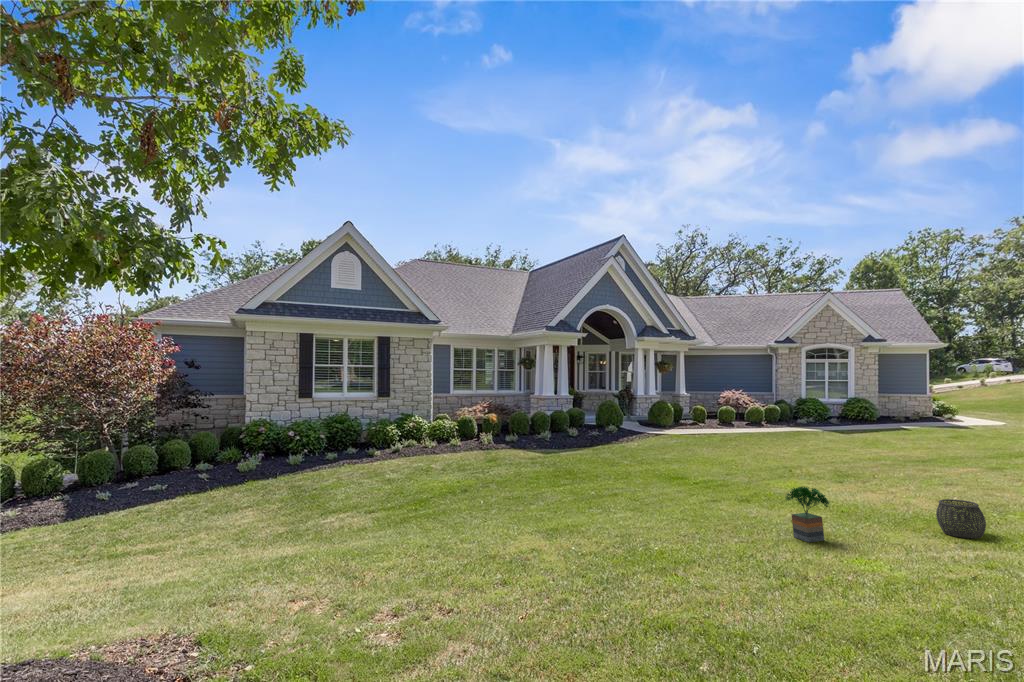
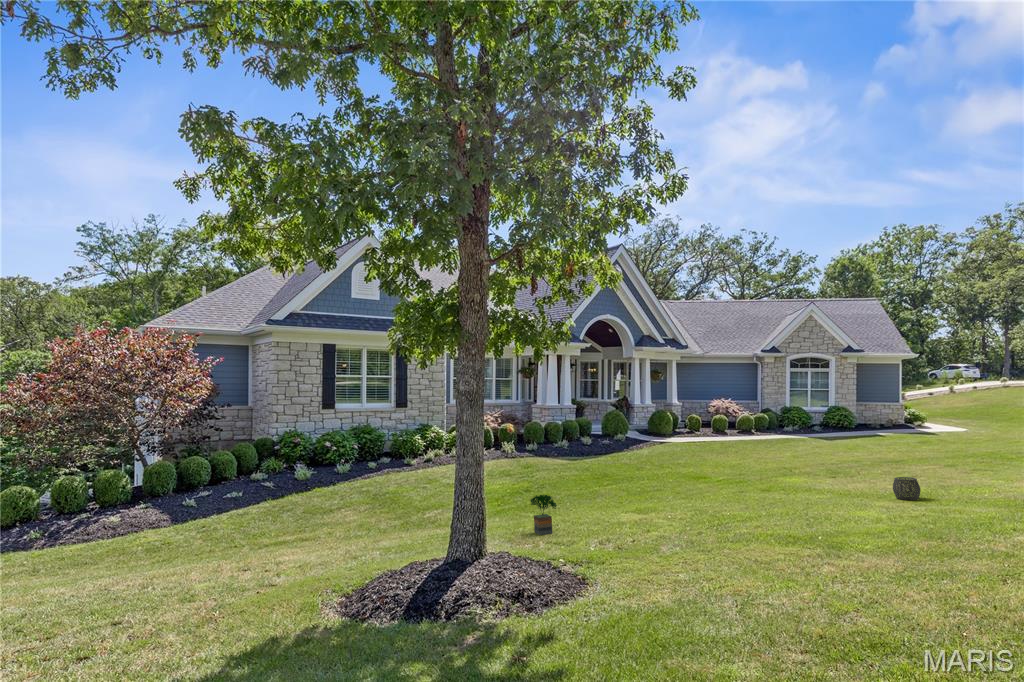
potted tree: present [786,487,829,542] -> present [530,495,557,535]

